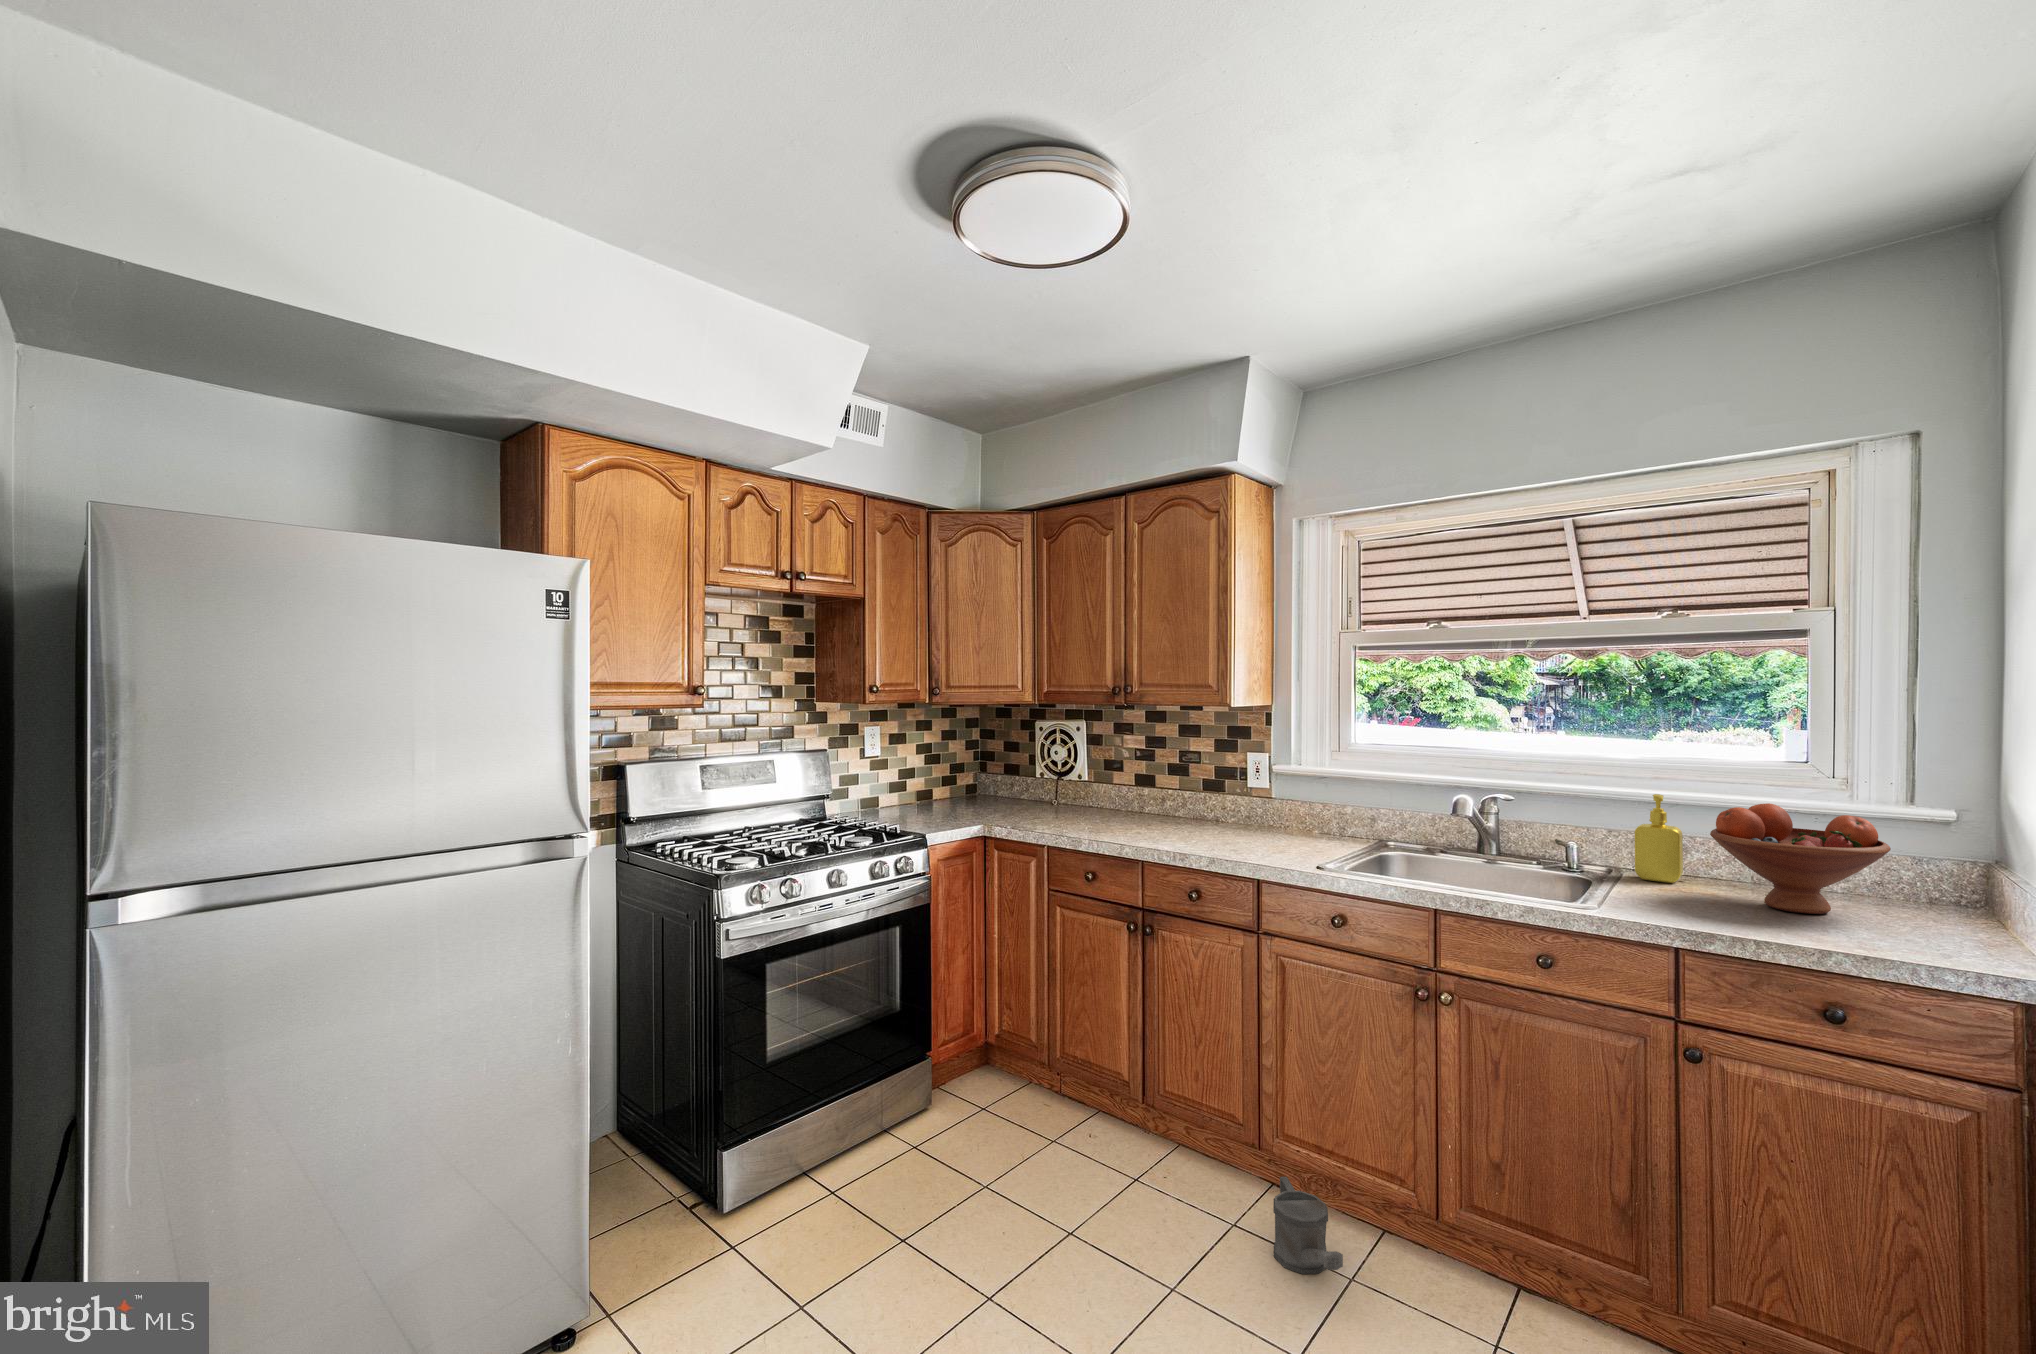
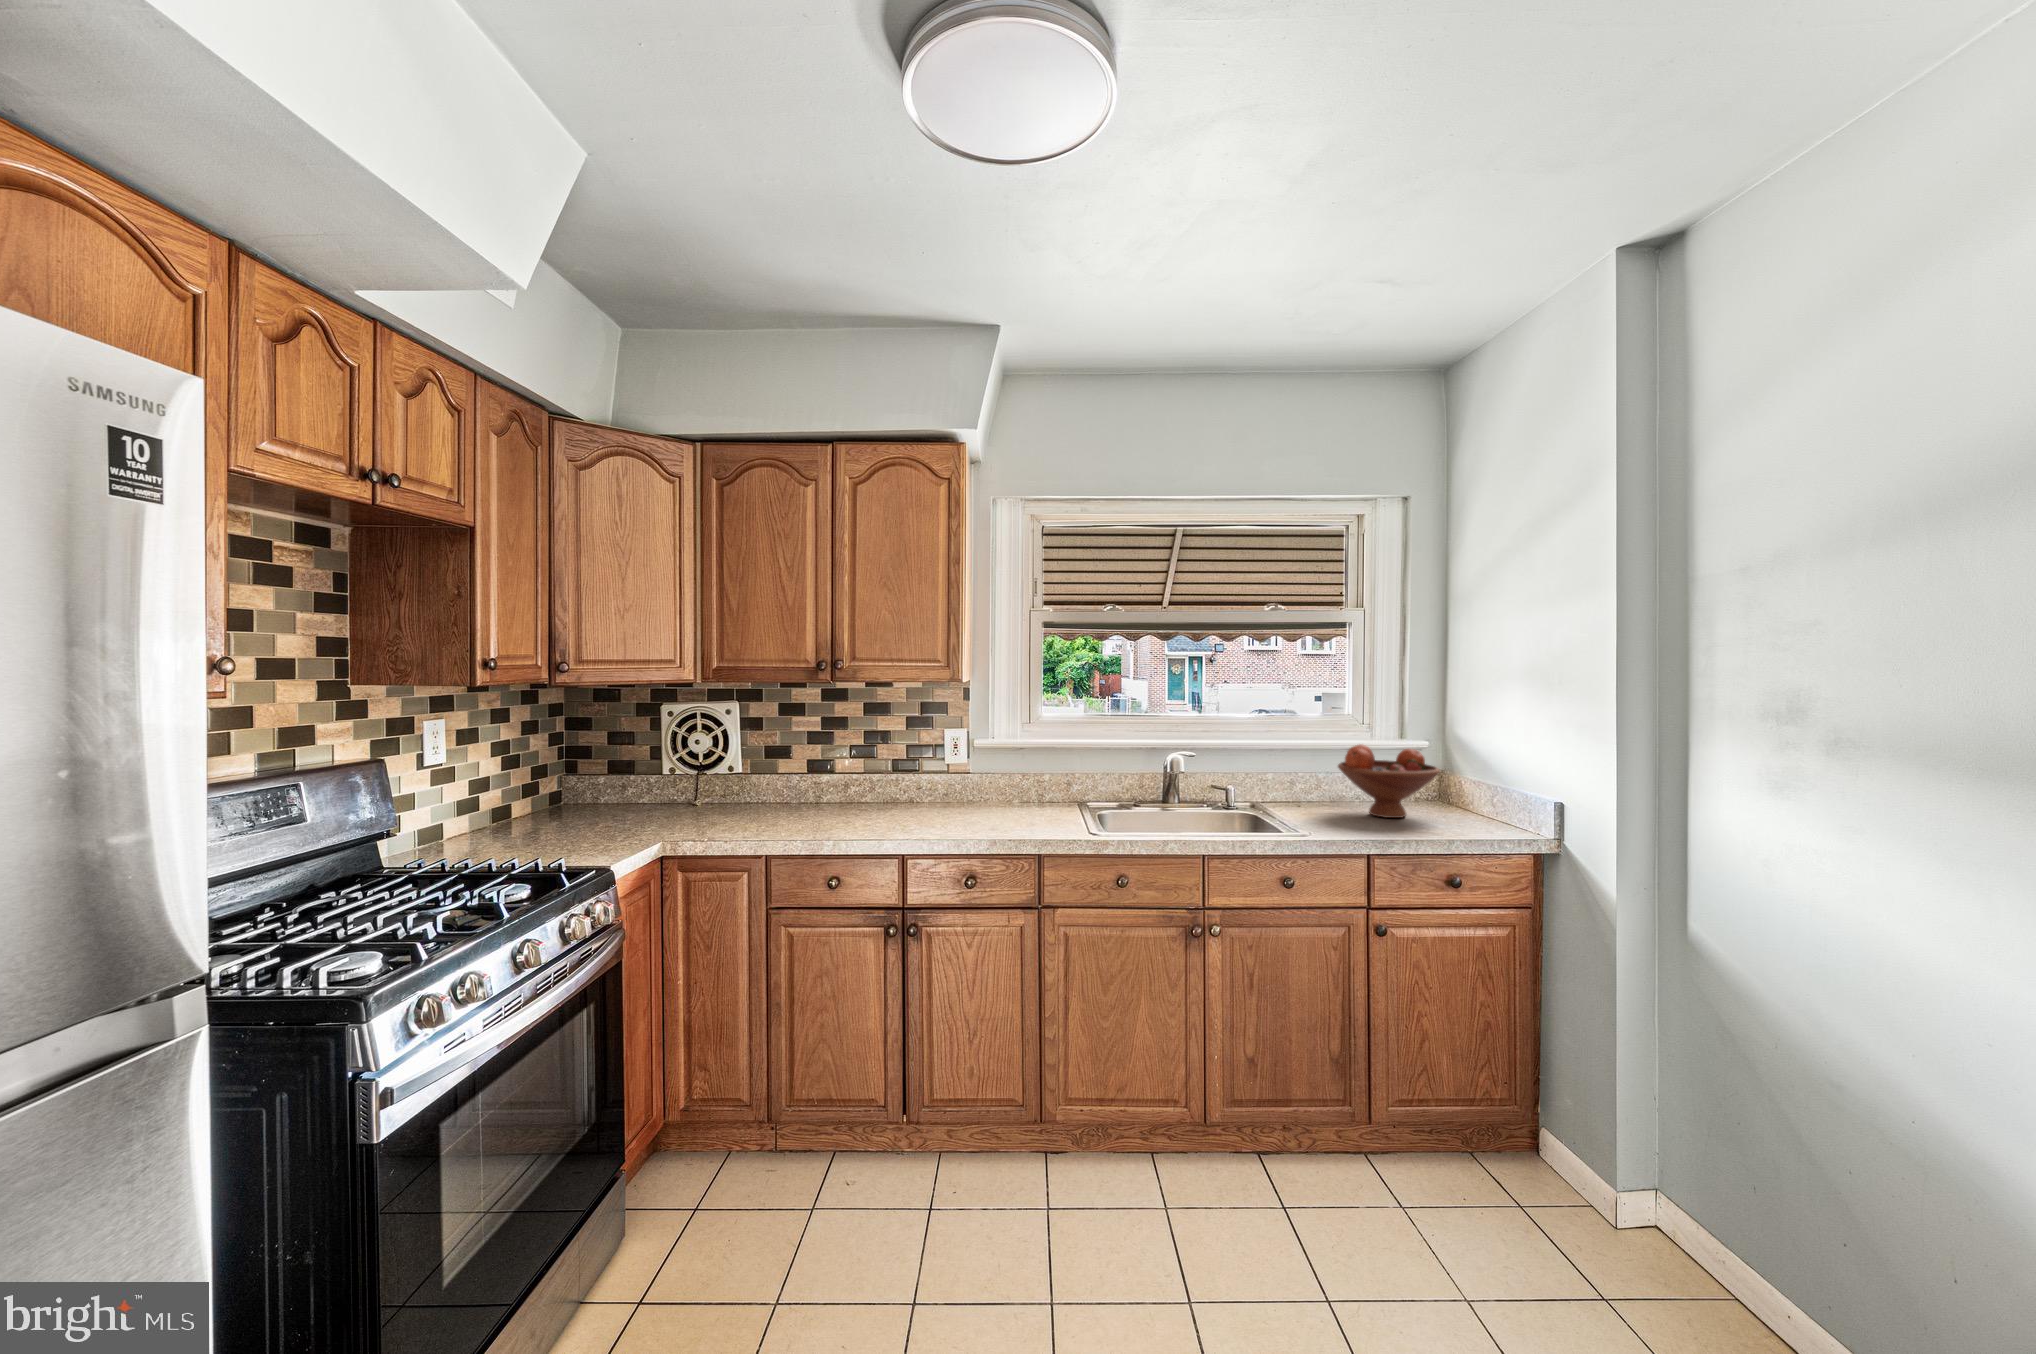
soap dispenser: present [1635,794,1683,883] -> none [1270,743,1303,808]
watering can: present [1273,1177,1343,1274] -> none [1084,1138,1201,1228]

